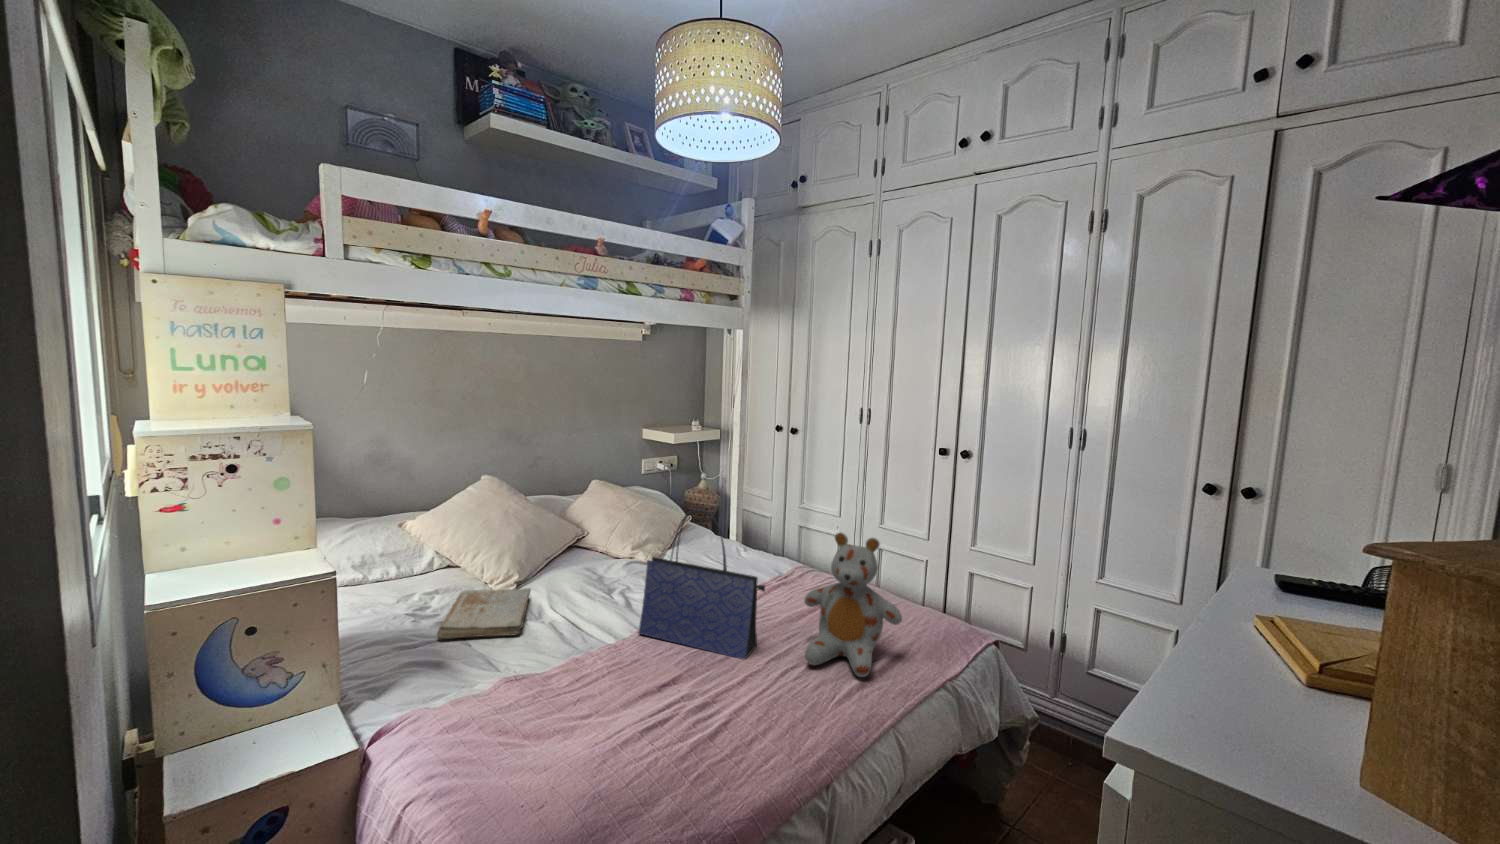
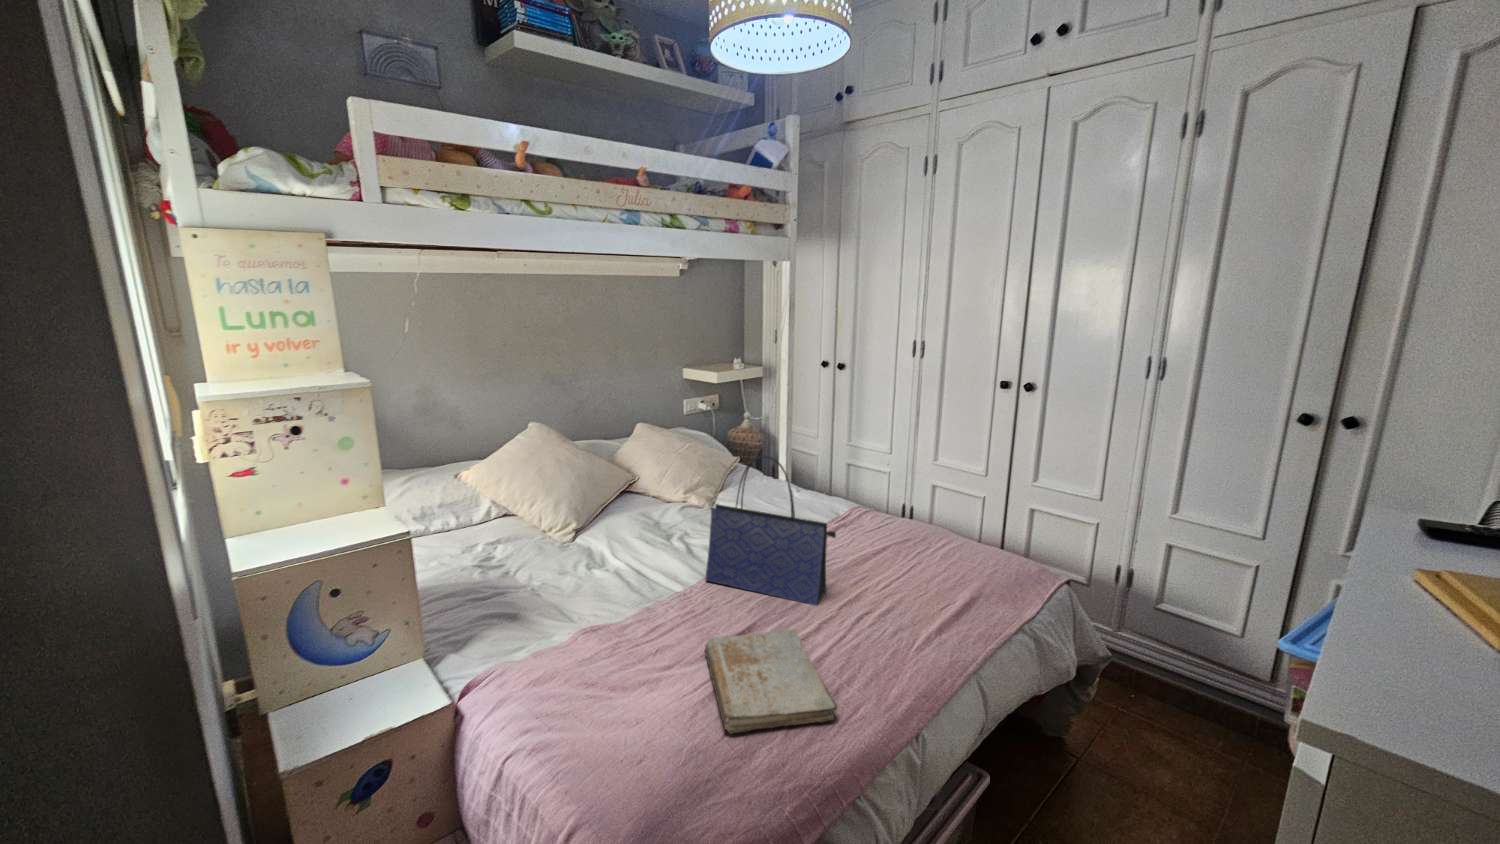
stuffed bear: present [804,532,902,677] -> none [874,476,978,622]
book: present [437,588,531,639] -> present [705,629,837,733]

